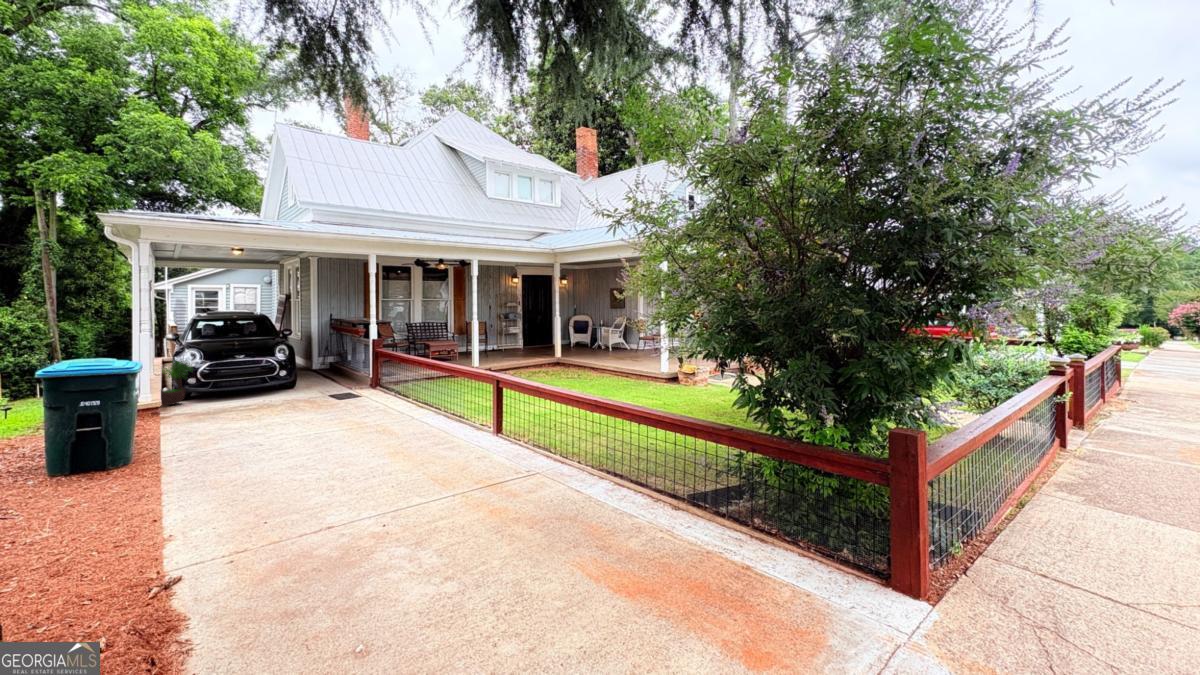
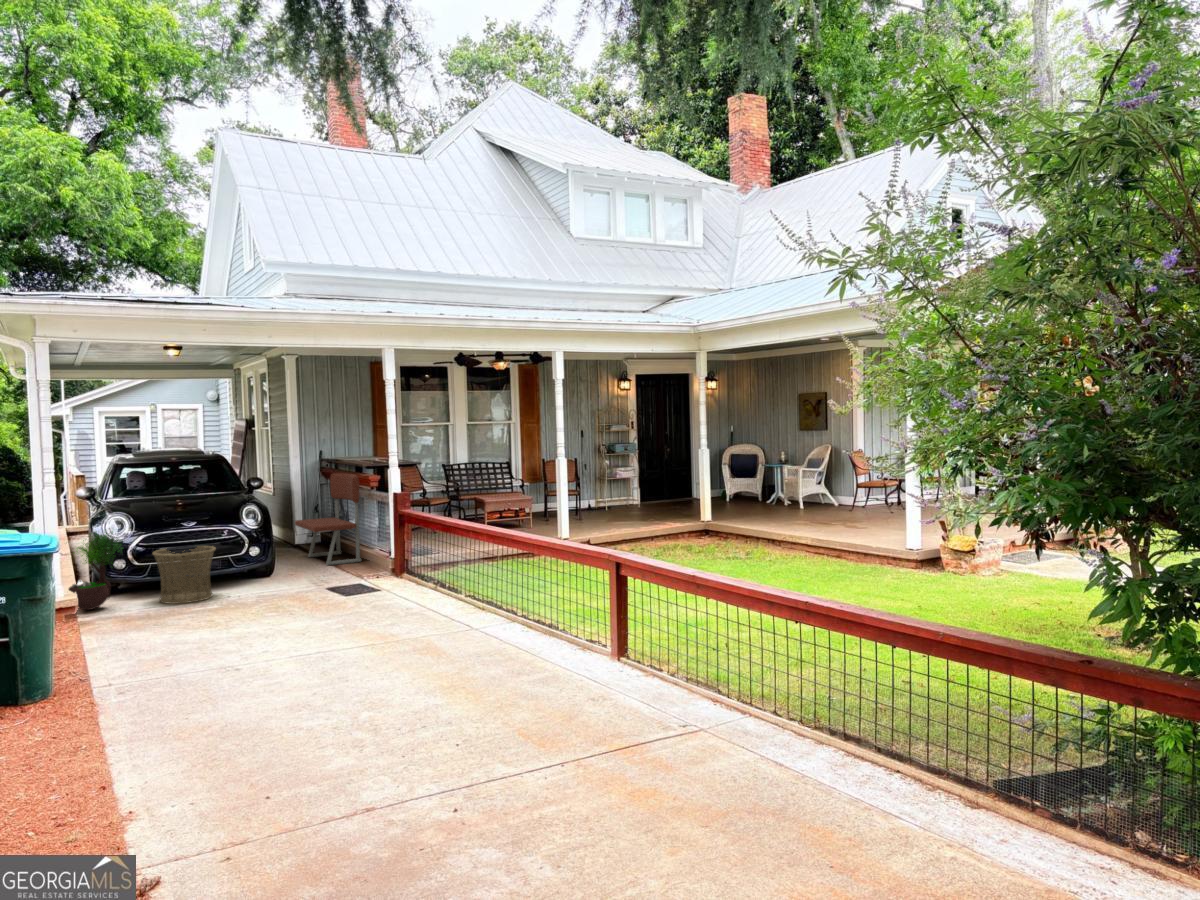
bench: none [313,329,352,381] -> present [295,473,361,565]
basket: none [213,368,255,401] -> present [152,546,216,604]

